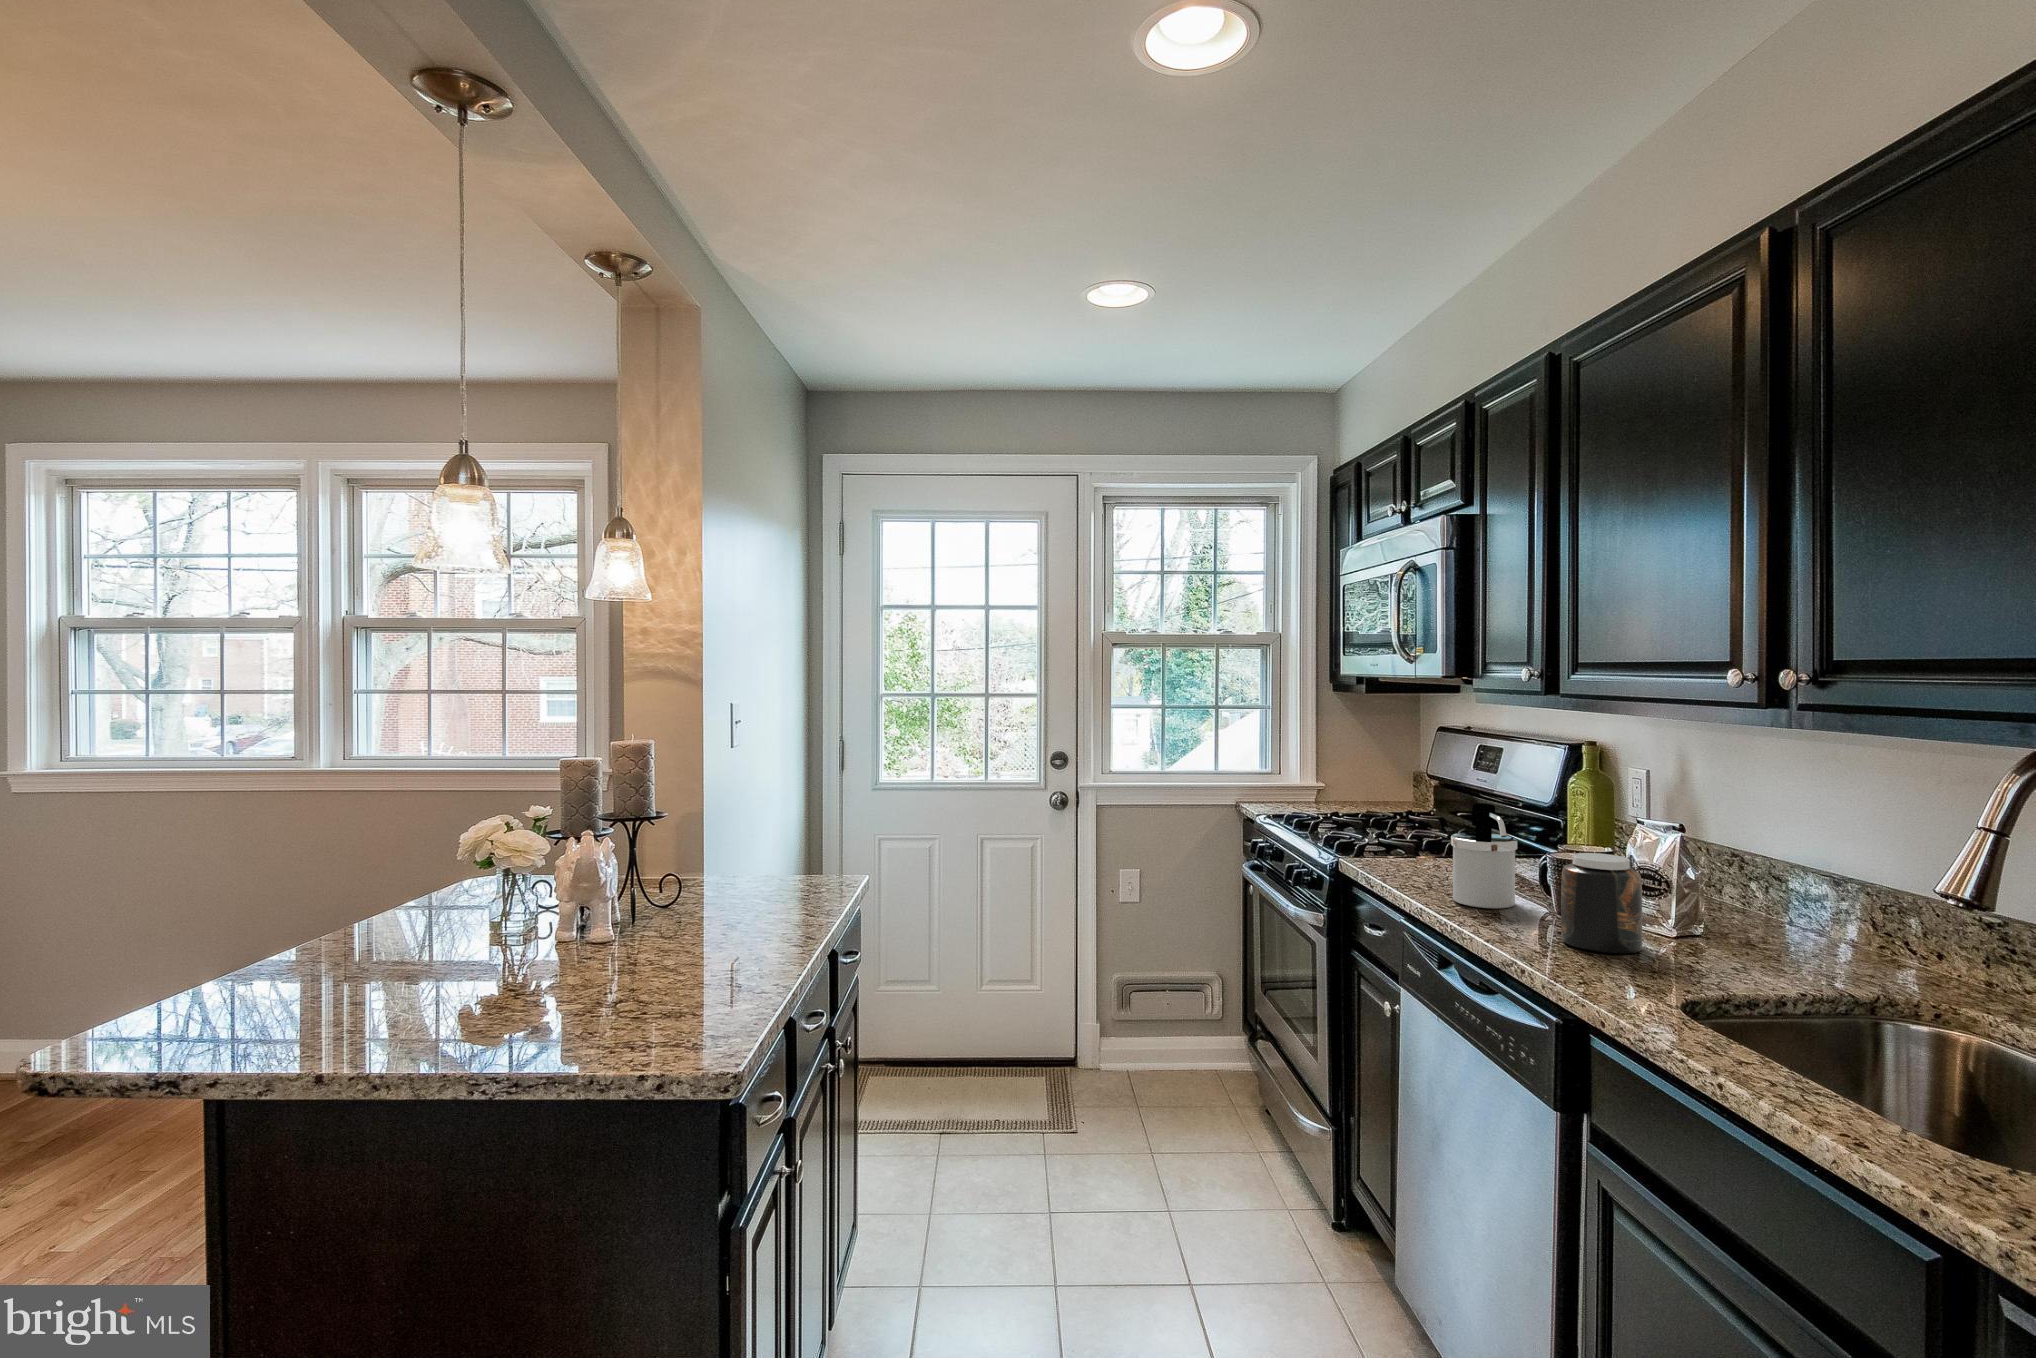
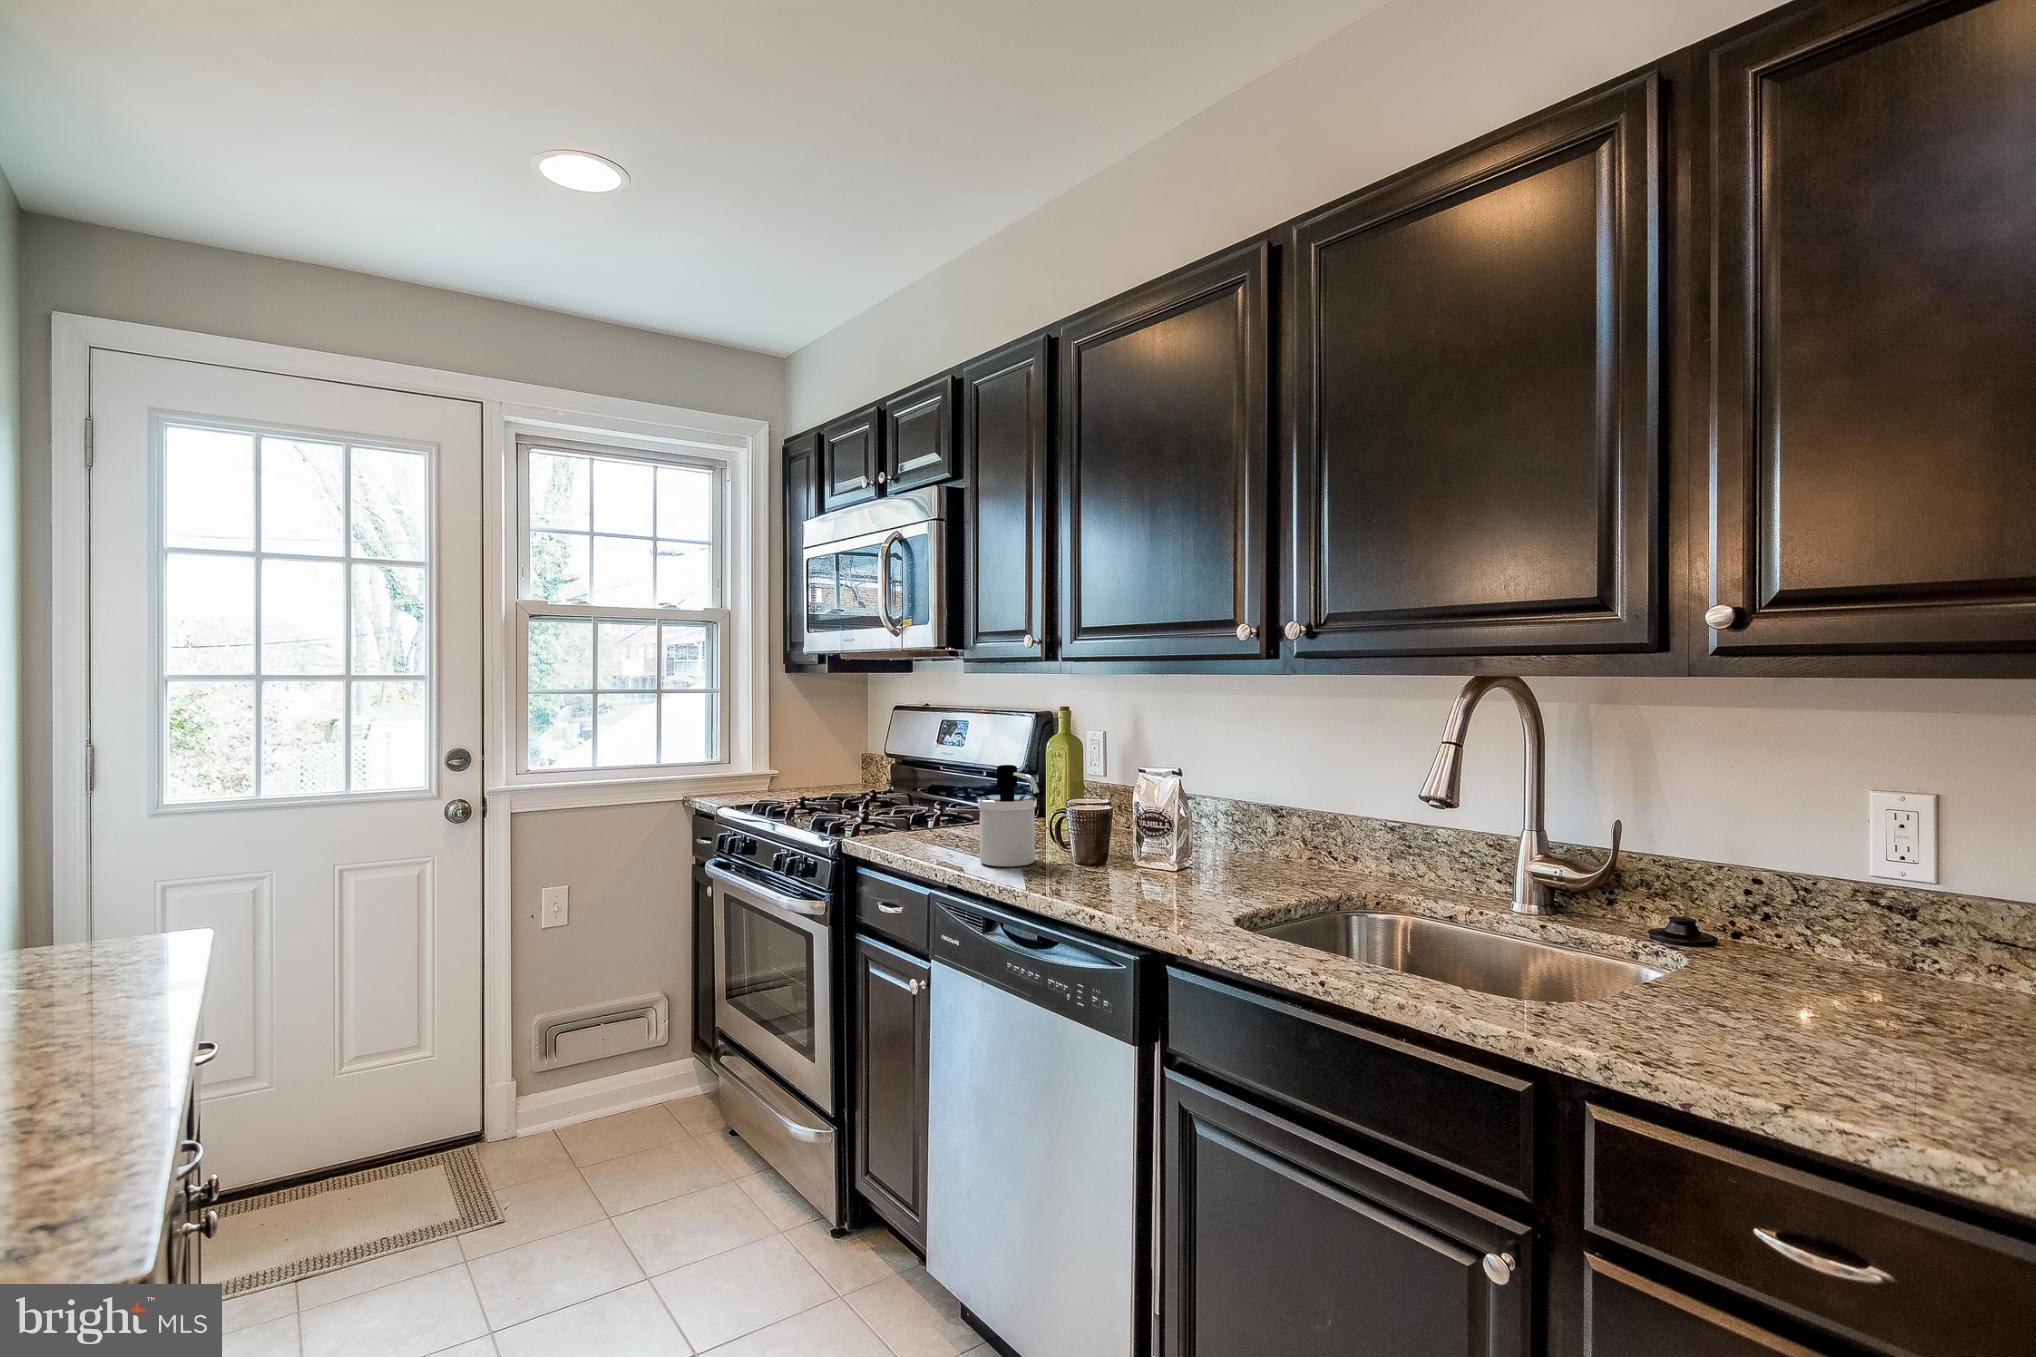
jar: present [1561,853,1642,954] -> none [1100,800,1165,889]

